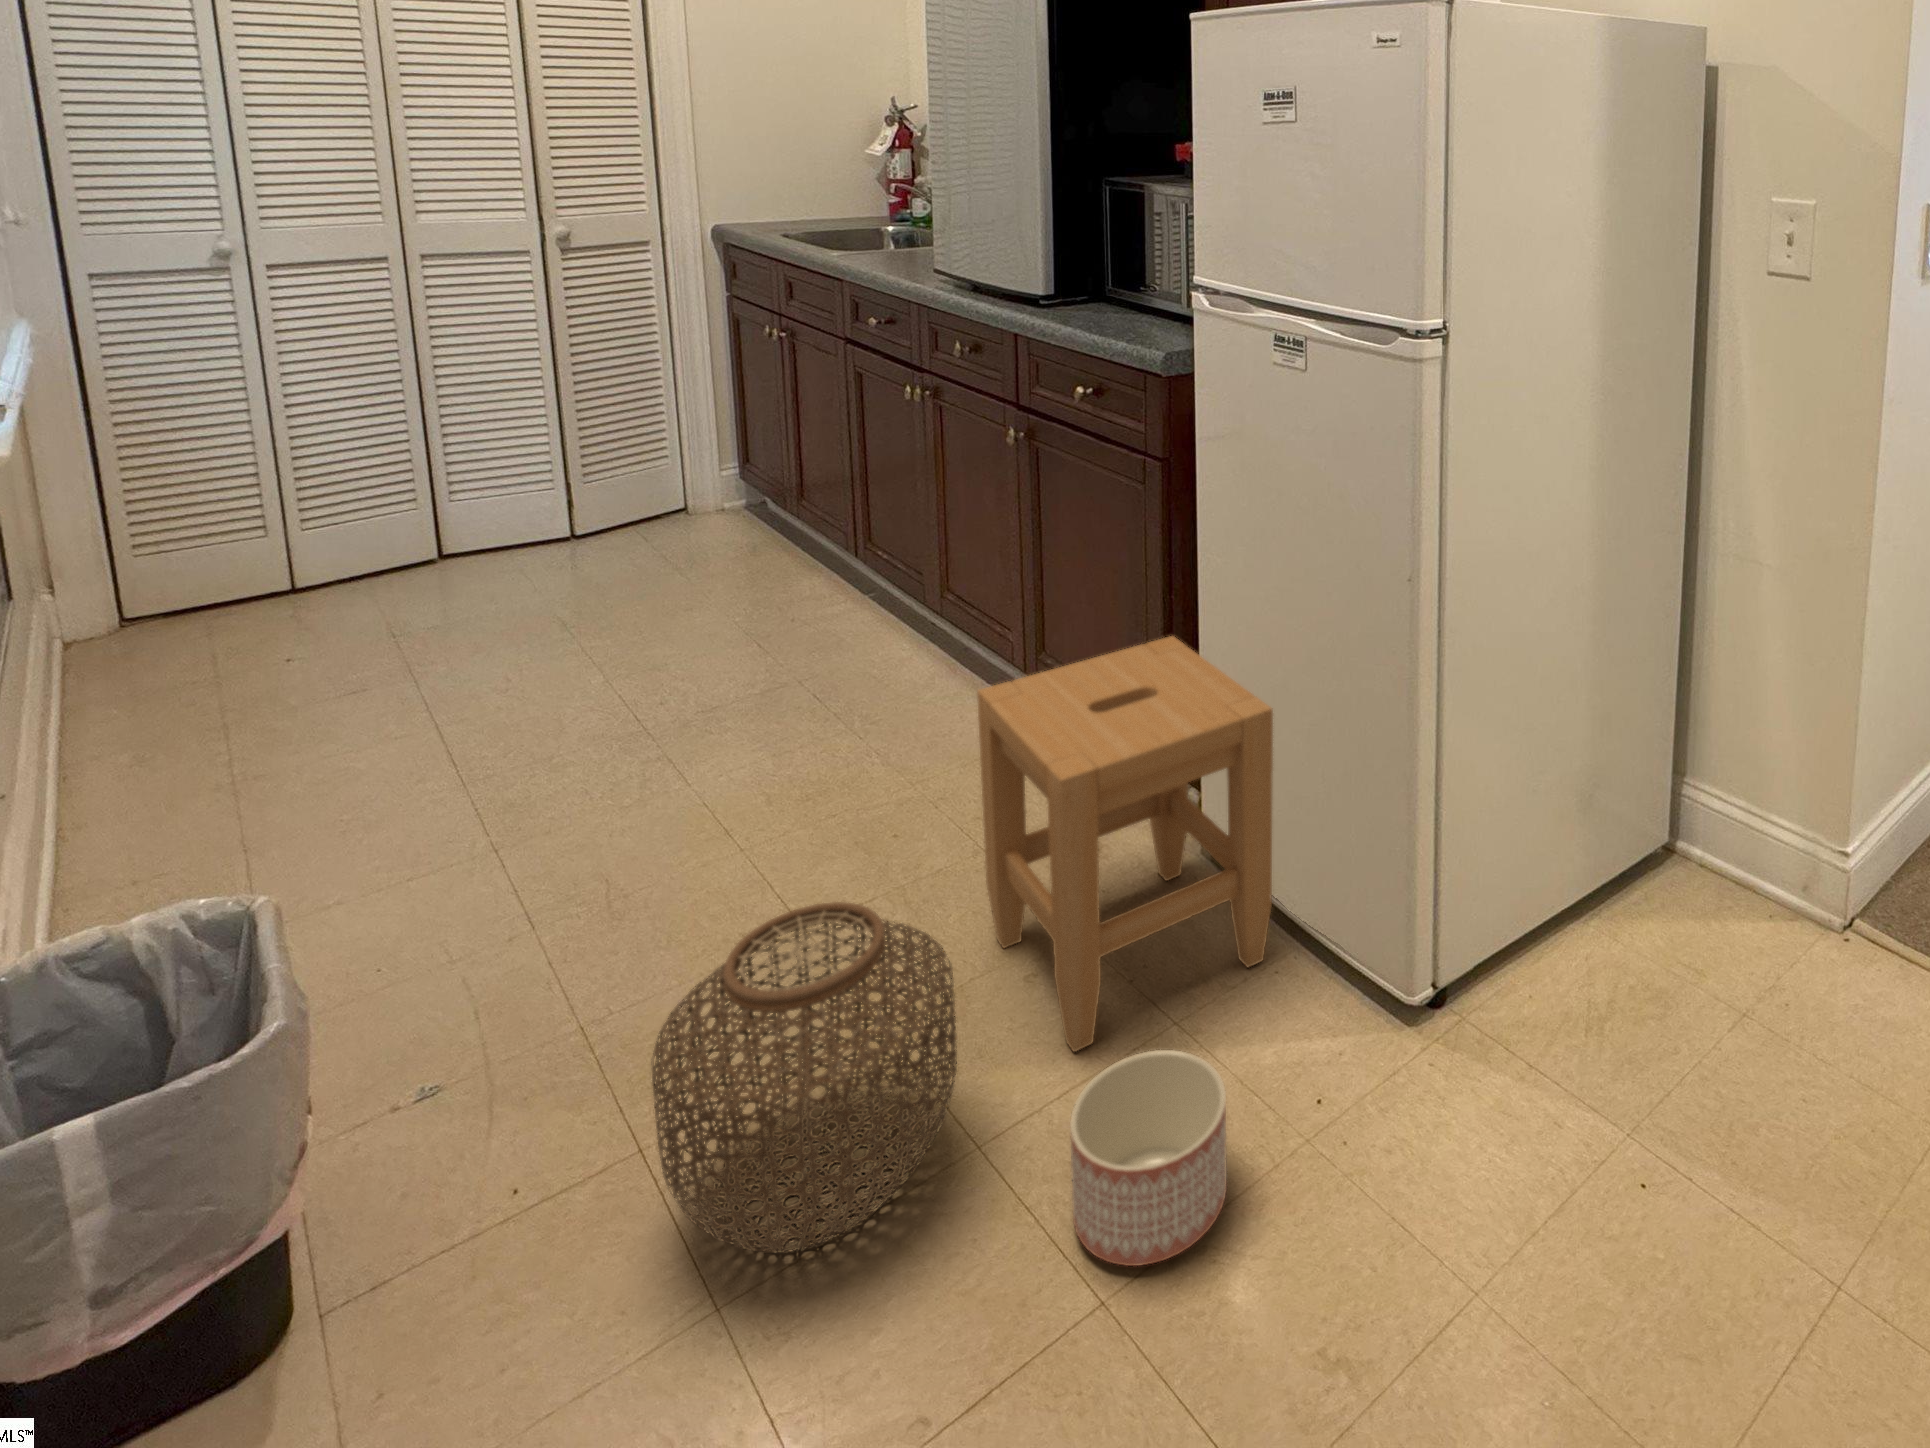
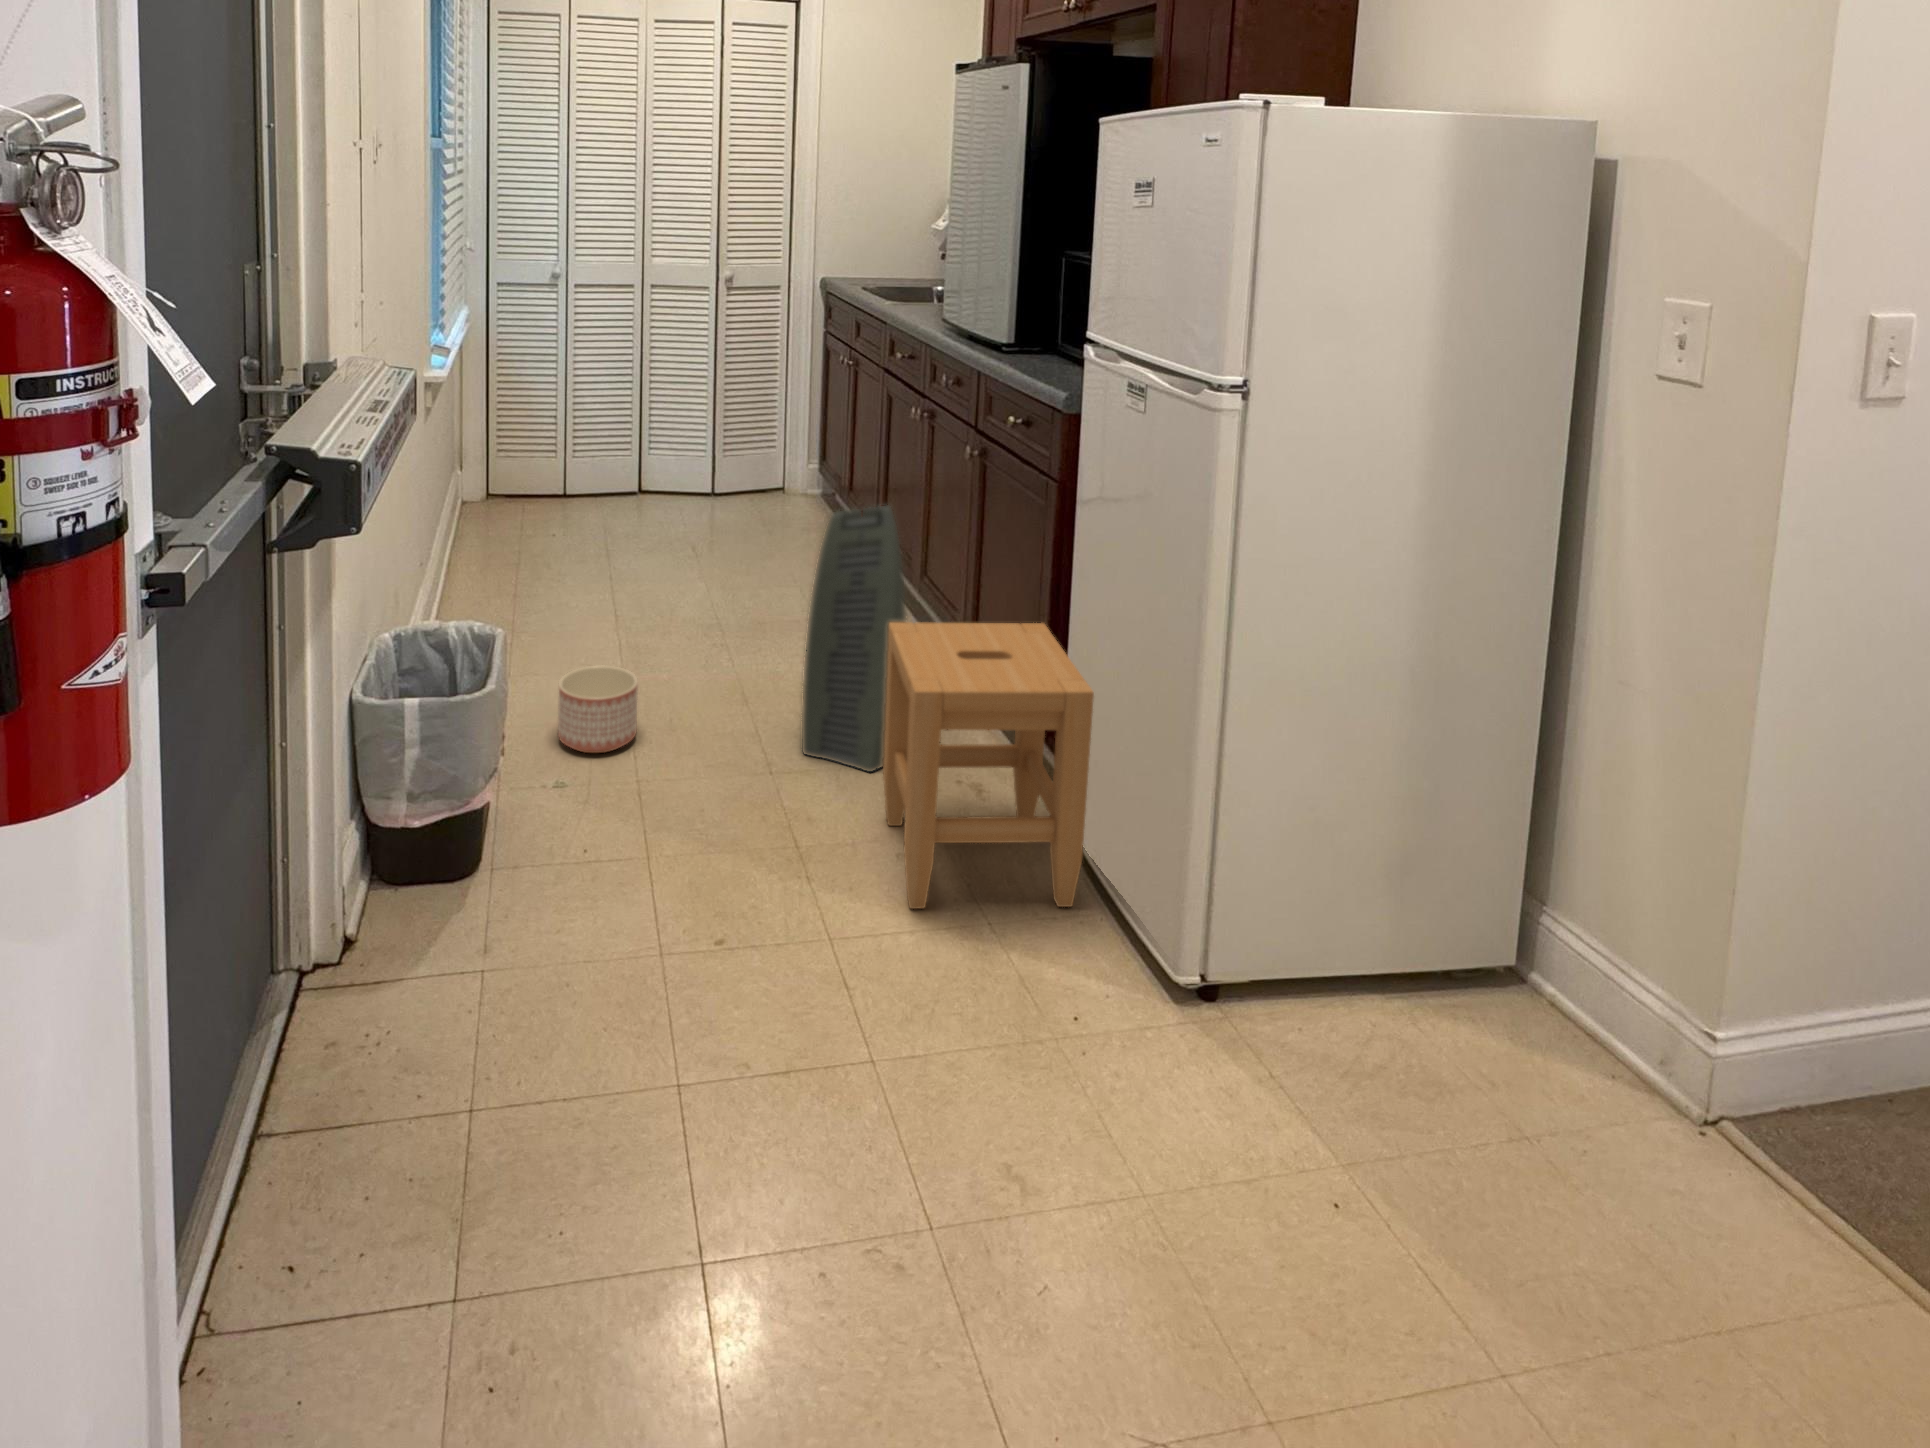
air purifier: none [836,530,981,892] -> present [802,506,906,772]
woven basket: present [652,902,957,1253] -> none [646,724,825,947]
planter: present [1070,1050,1227,1266] -> present [558,665,638,753]

